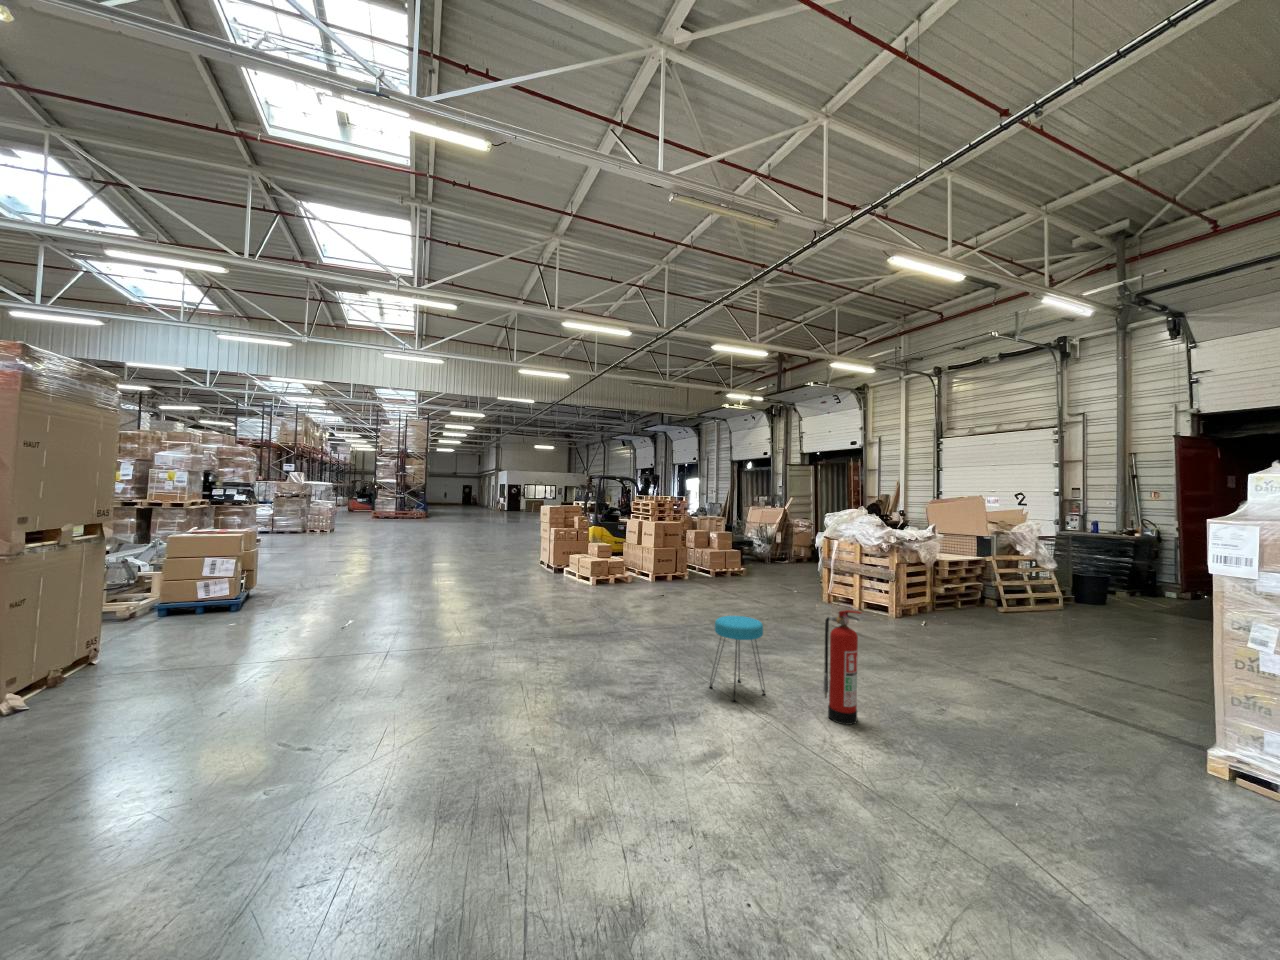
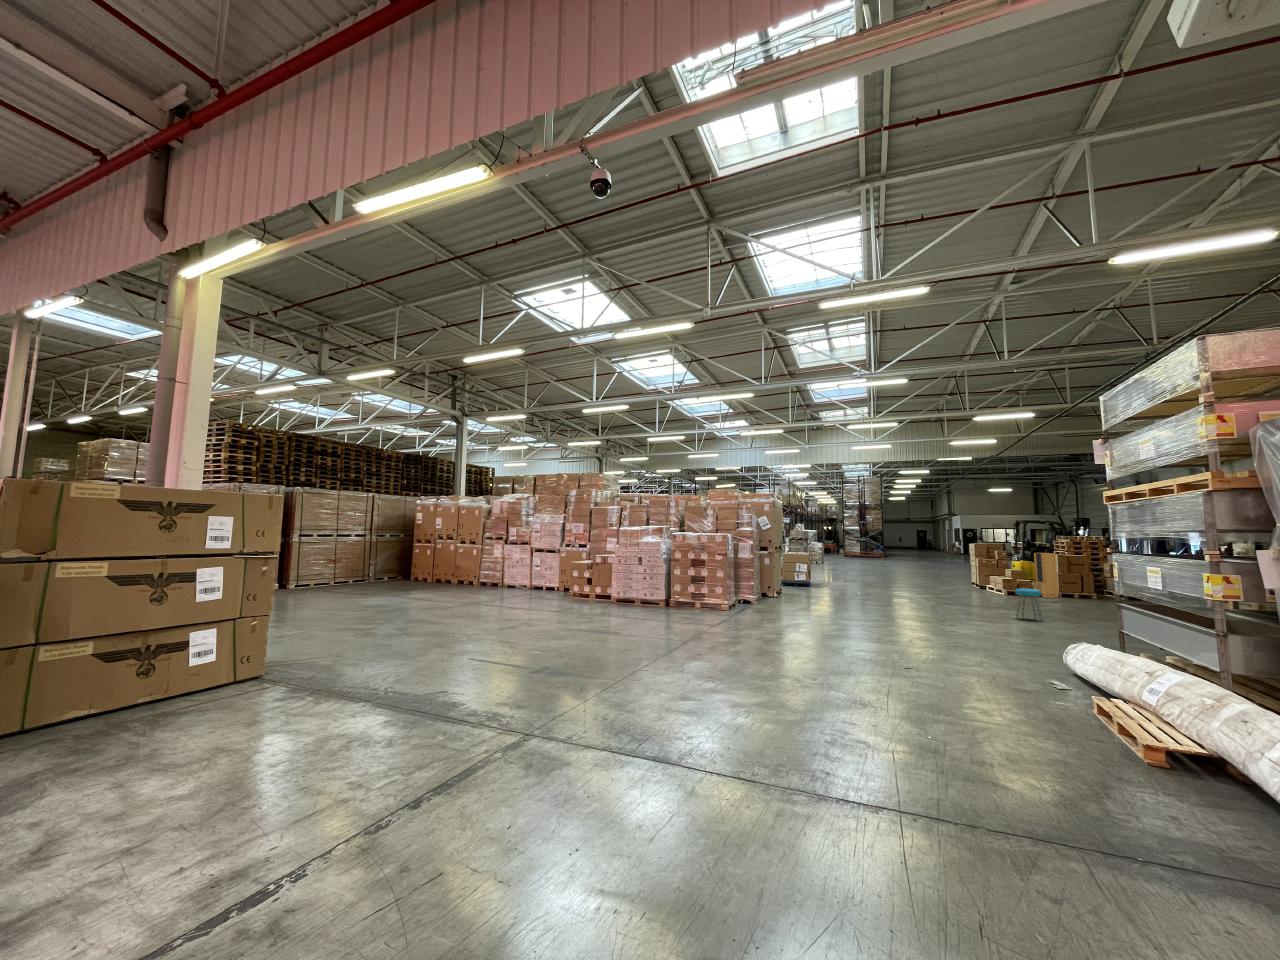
storage cabinet: none [631,517,662,582] -> present [1033,553,1058,598]
fire extinguisher: present [824,610,862,725] -> none [1061,583,1077,628]

